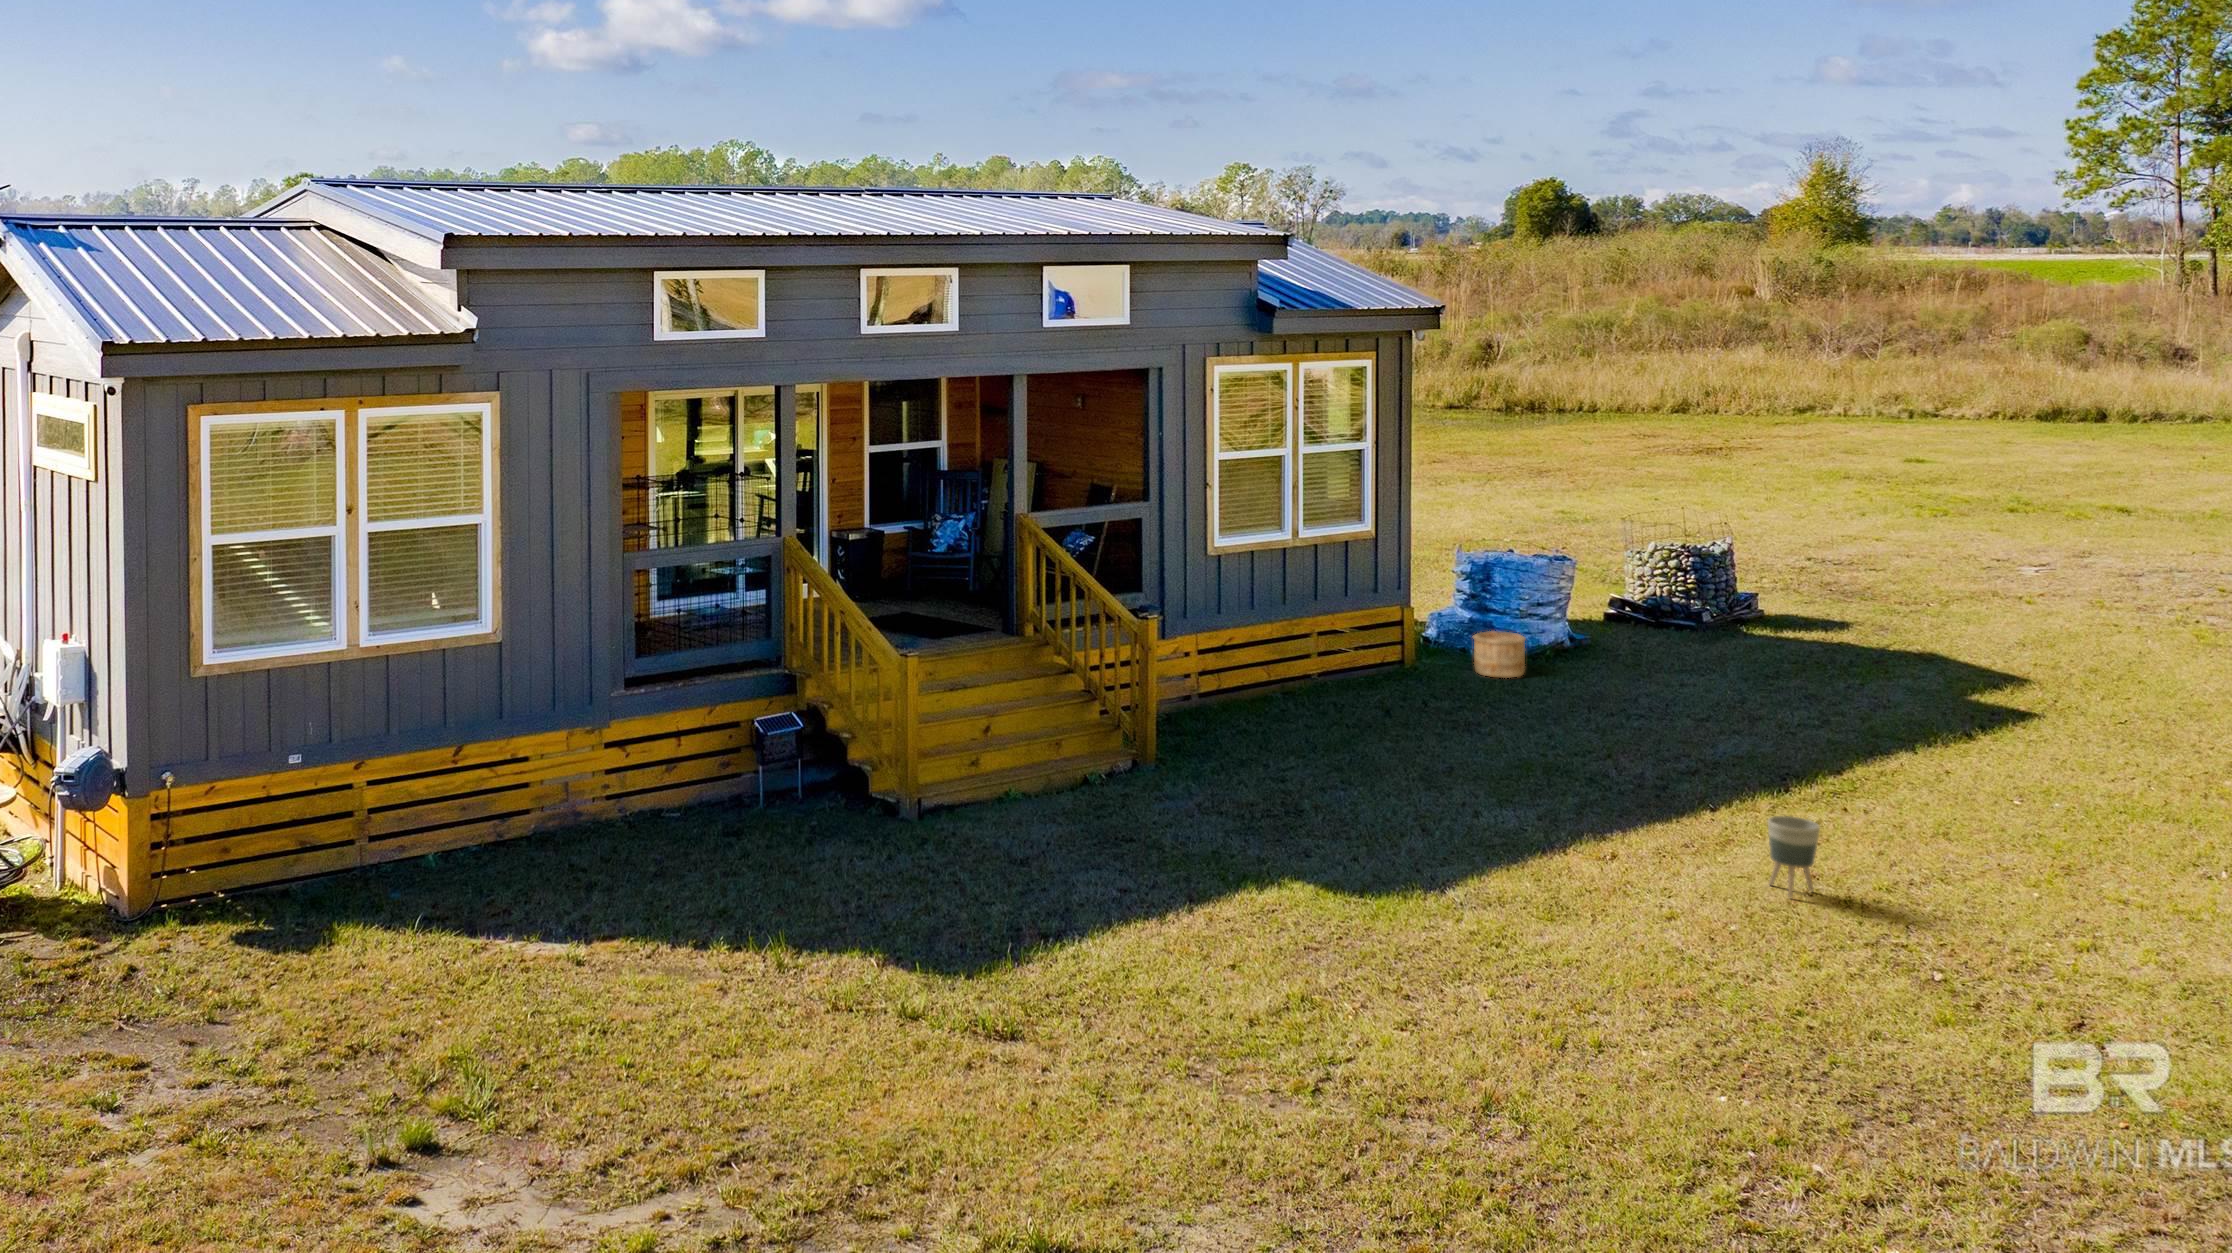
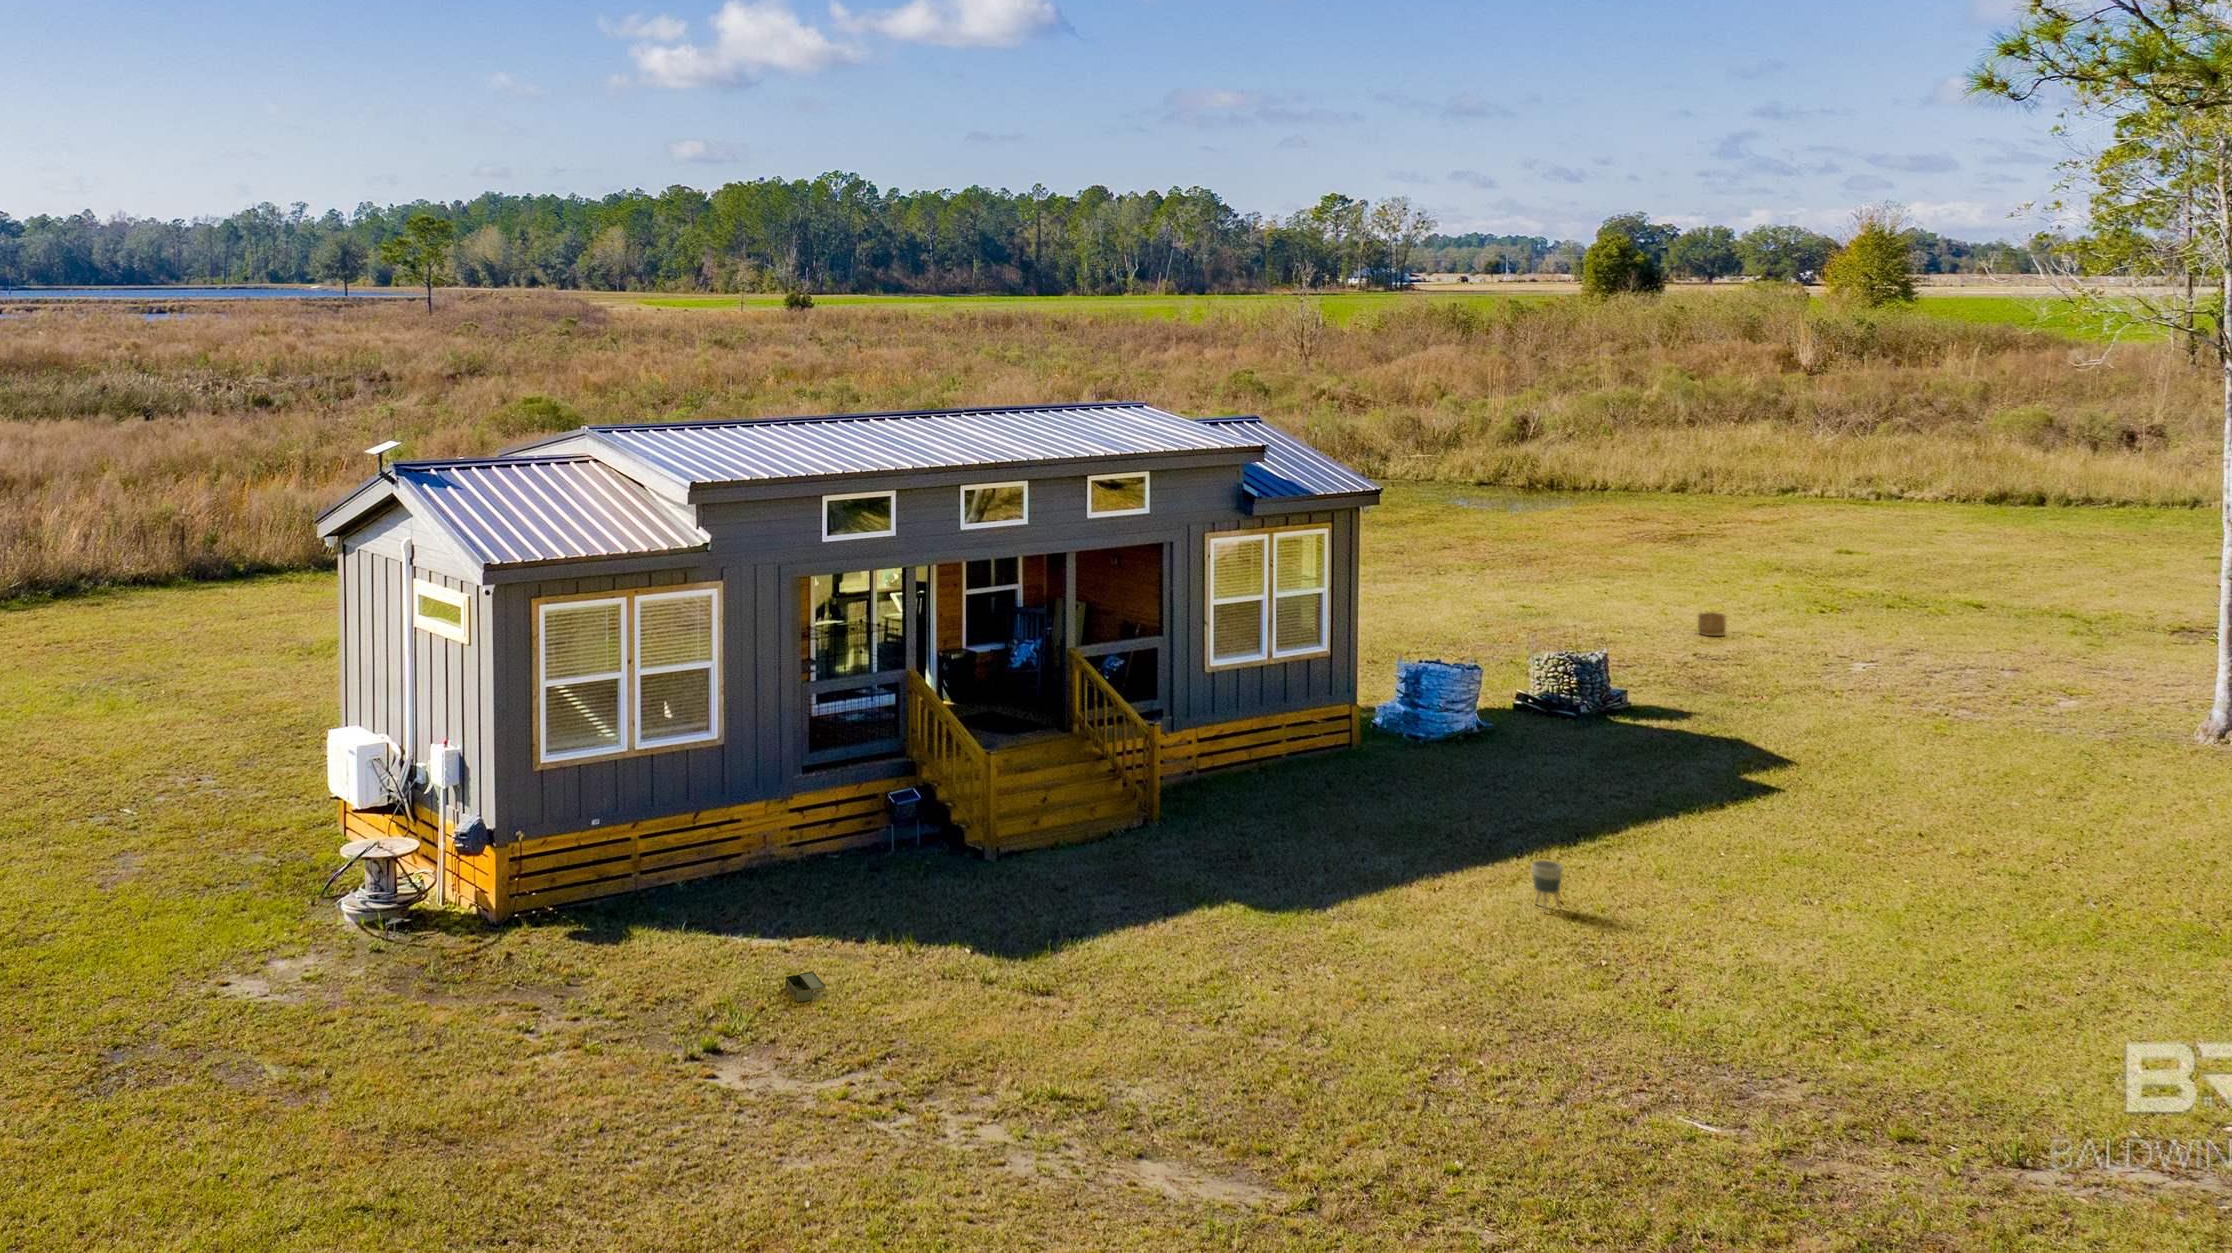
wooden bucket: present [1473,631,1525,678] -> present [1698,613,1726,636]
toolbox: none [568,1001,635,1055] -> present [785,972,826,1002]

